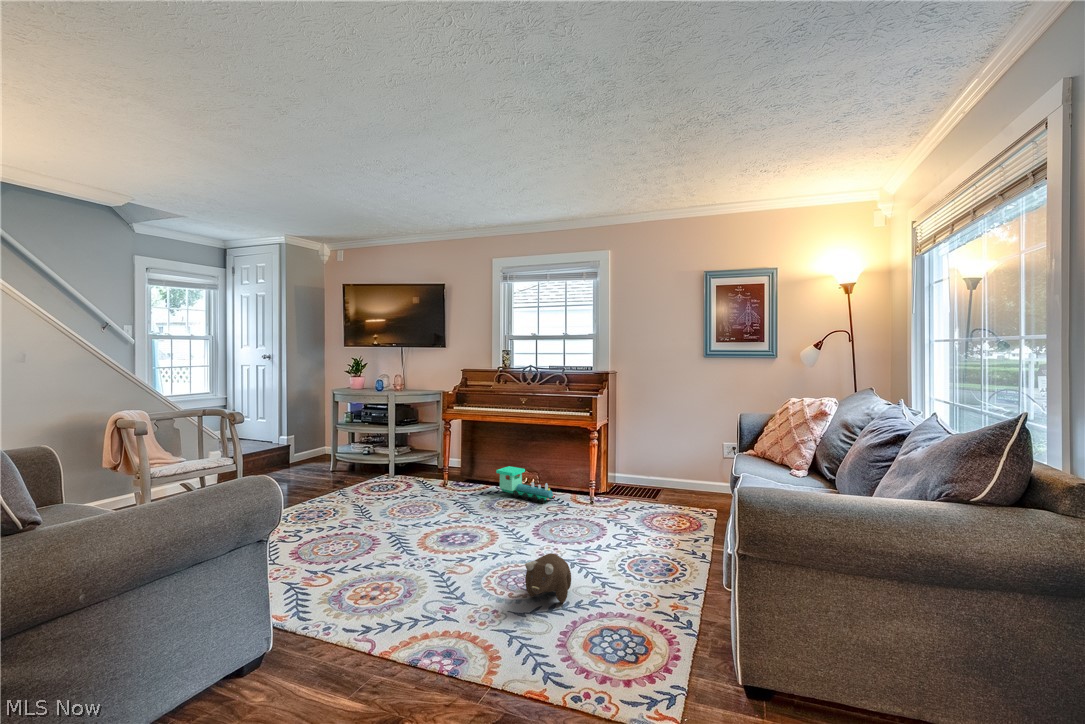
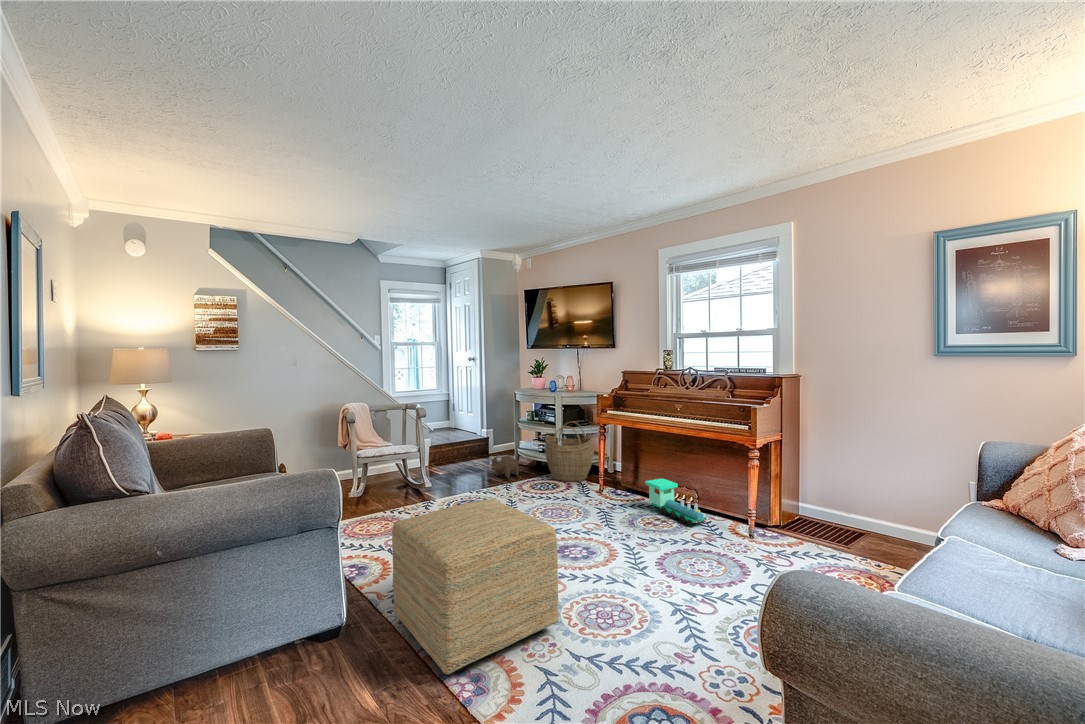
woven basket: none [379,421,431,483] -> present [545,422,594,482]
ottoman: none [319,495,493,656] -> present [392,499,559,674]
plush toy: present [525,553,571,603] -> present [490,456,519,478]

